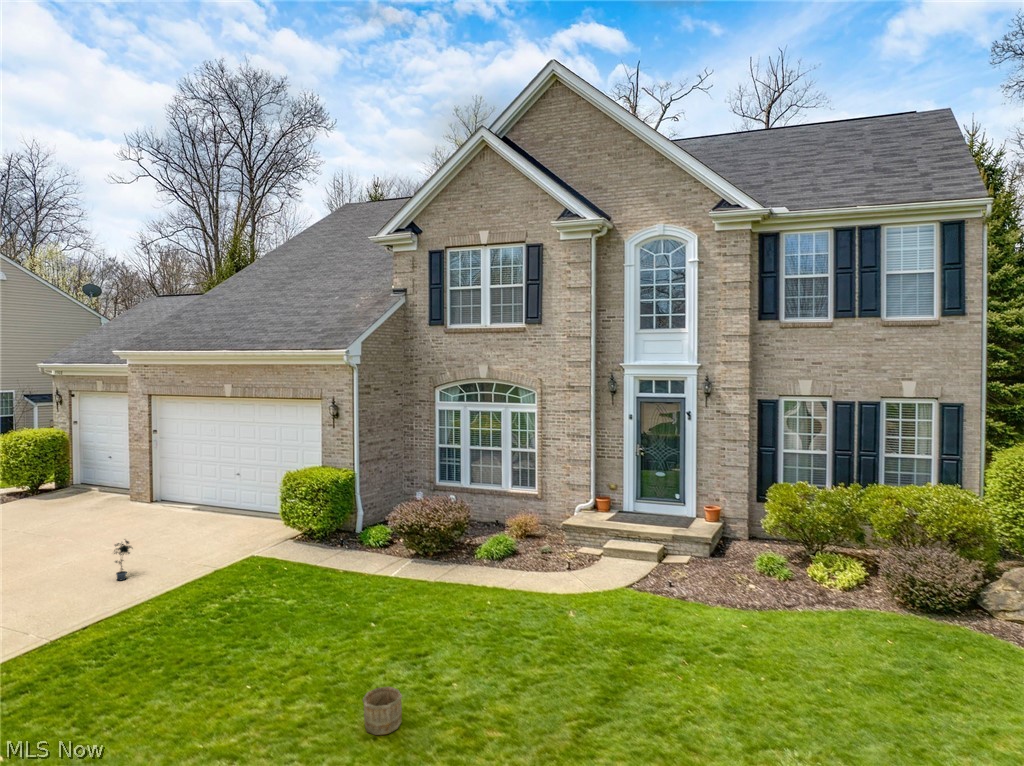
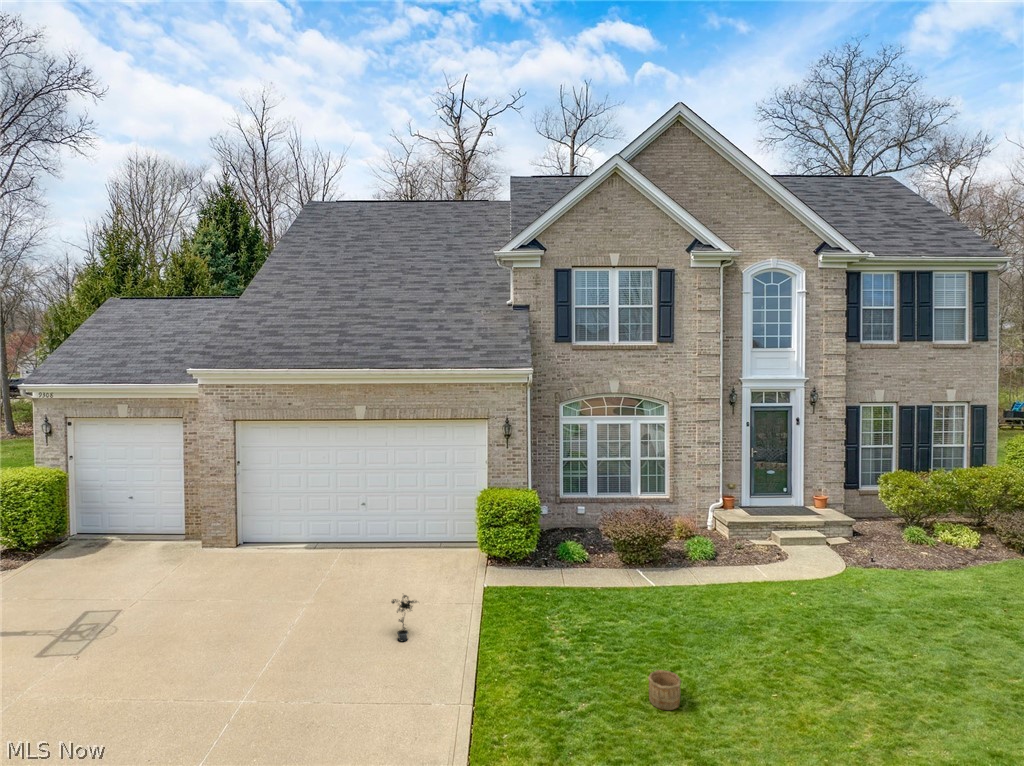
wooden bucket: present [363,687,402,735] -> present [648,670,681,710]

